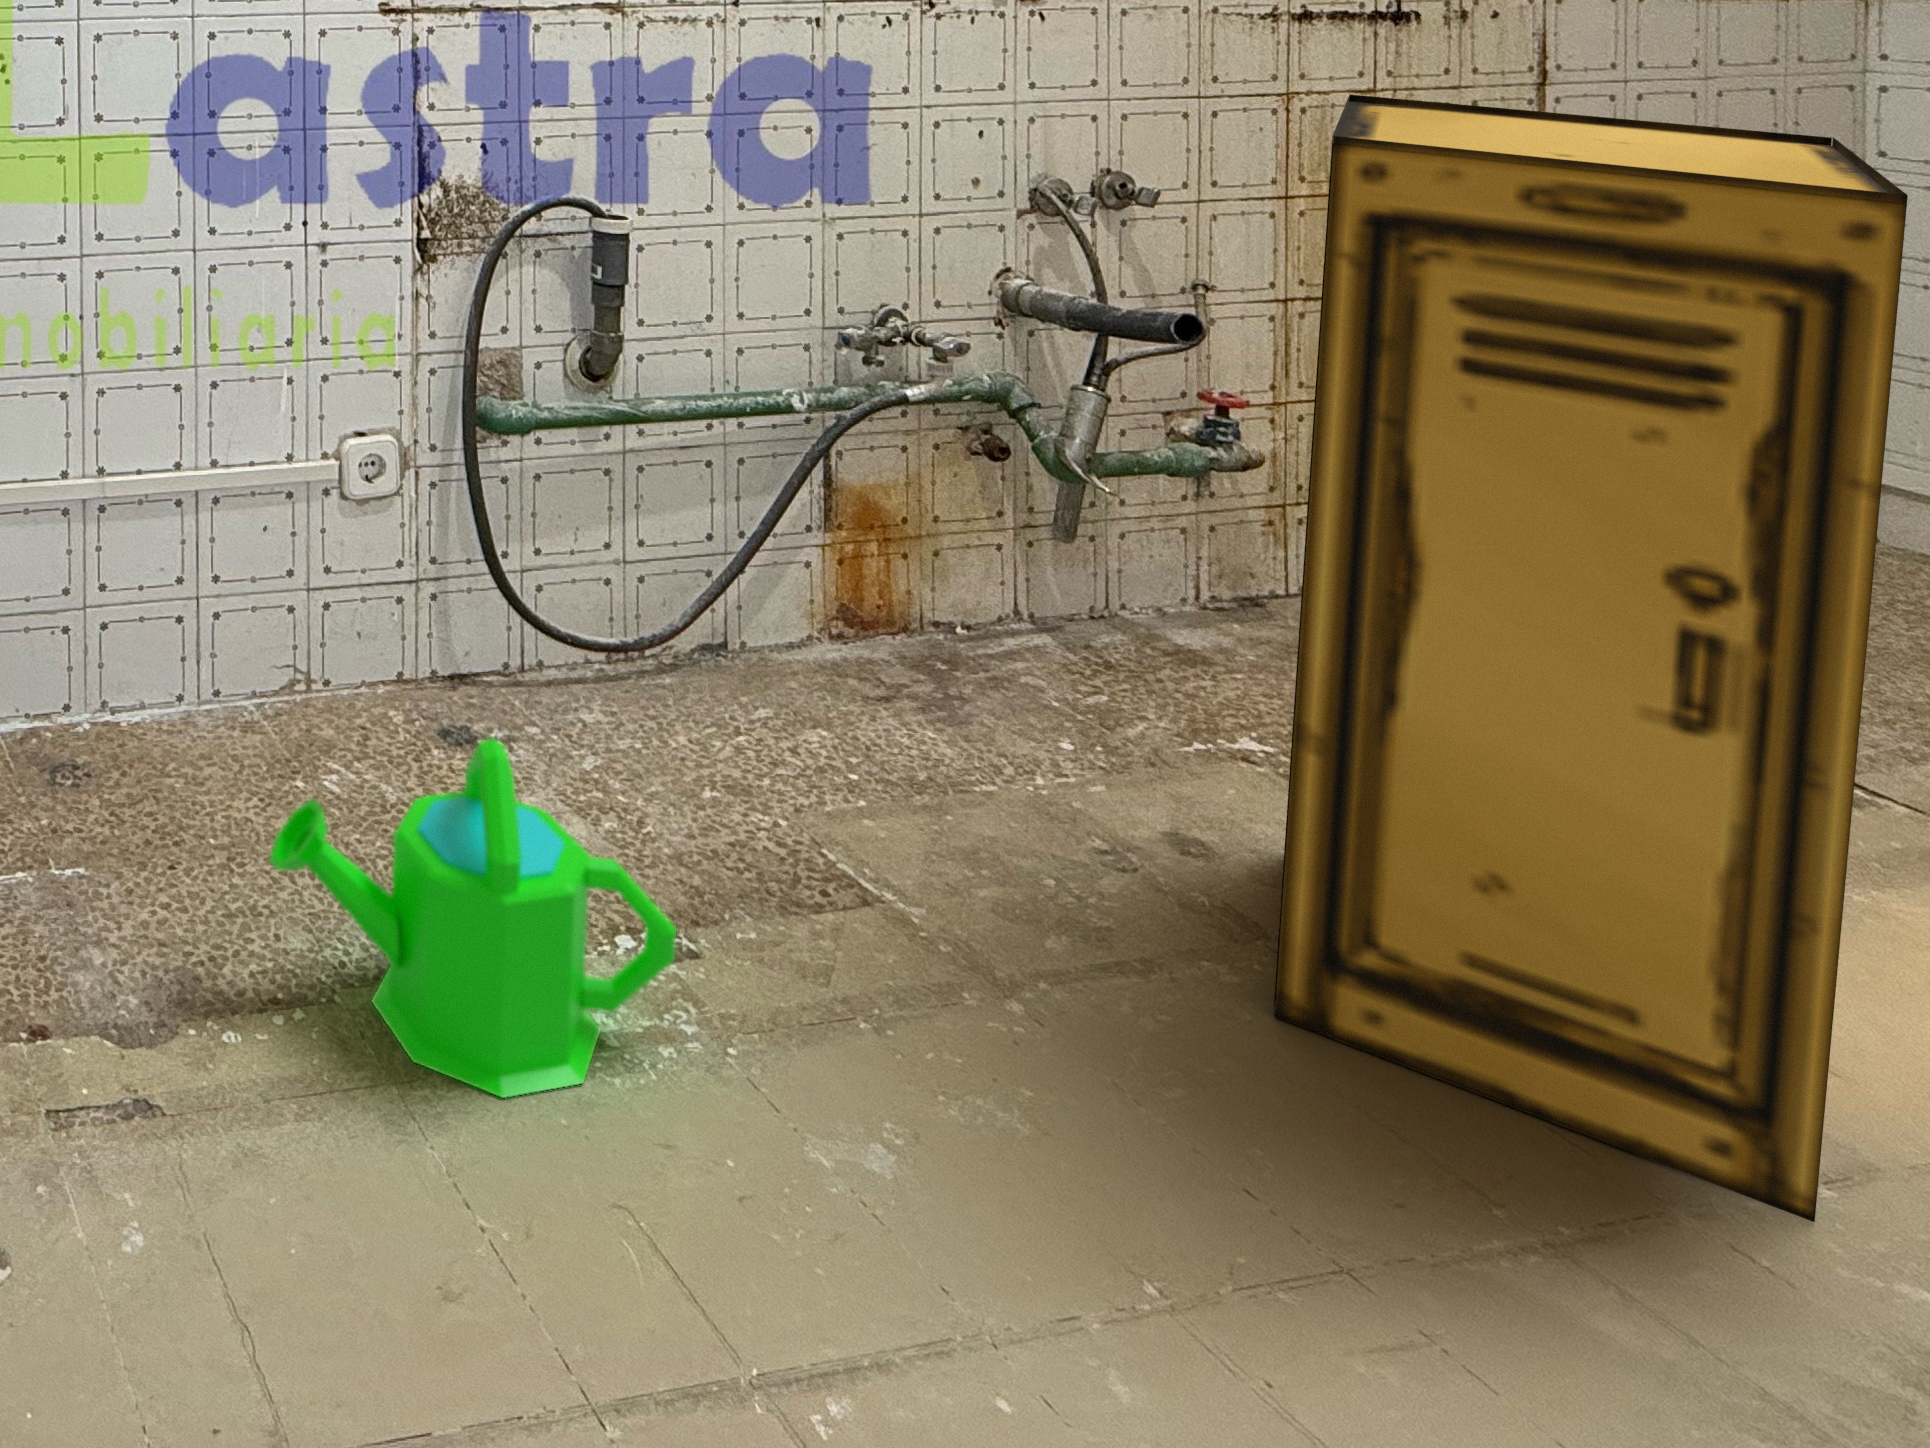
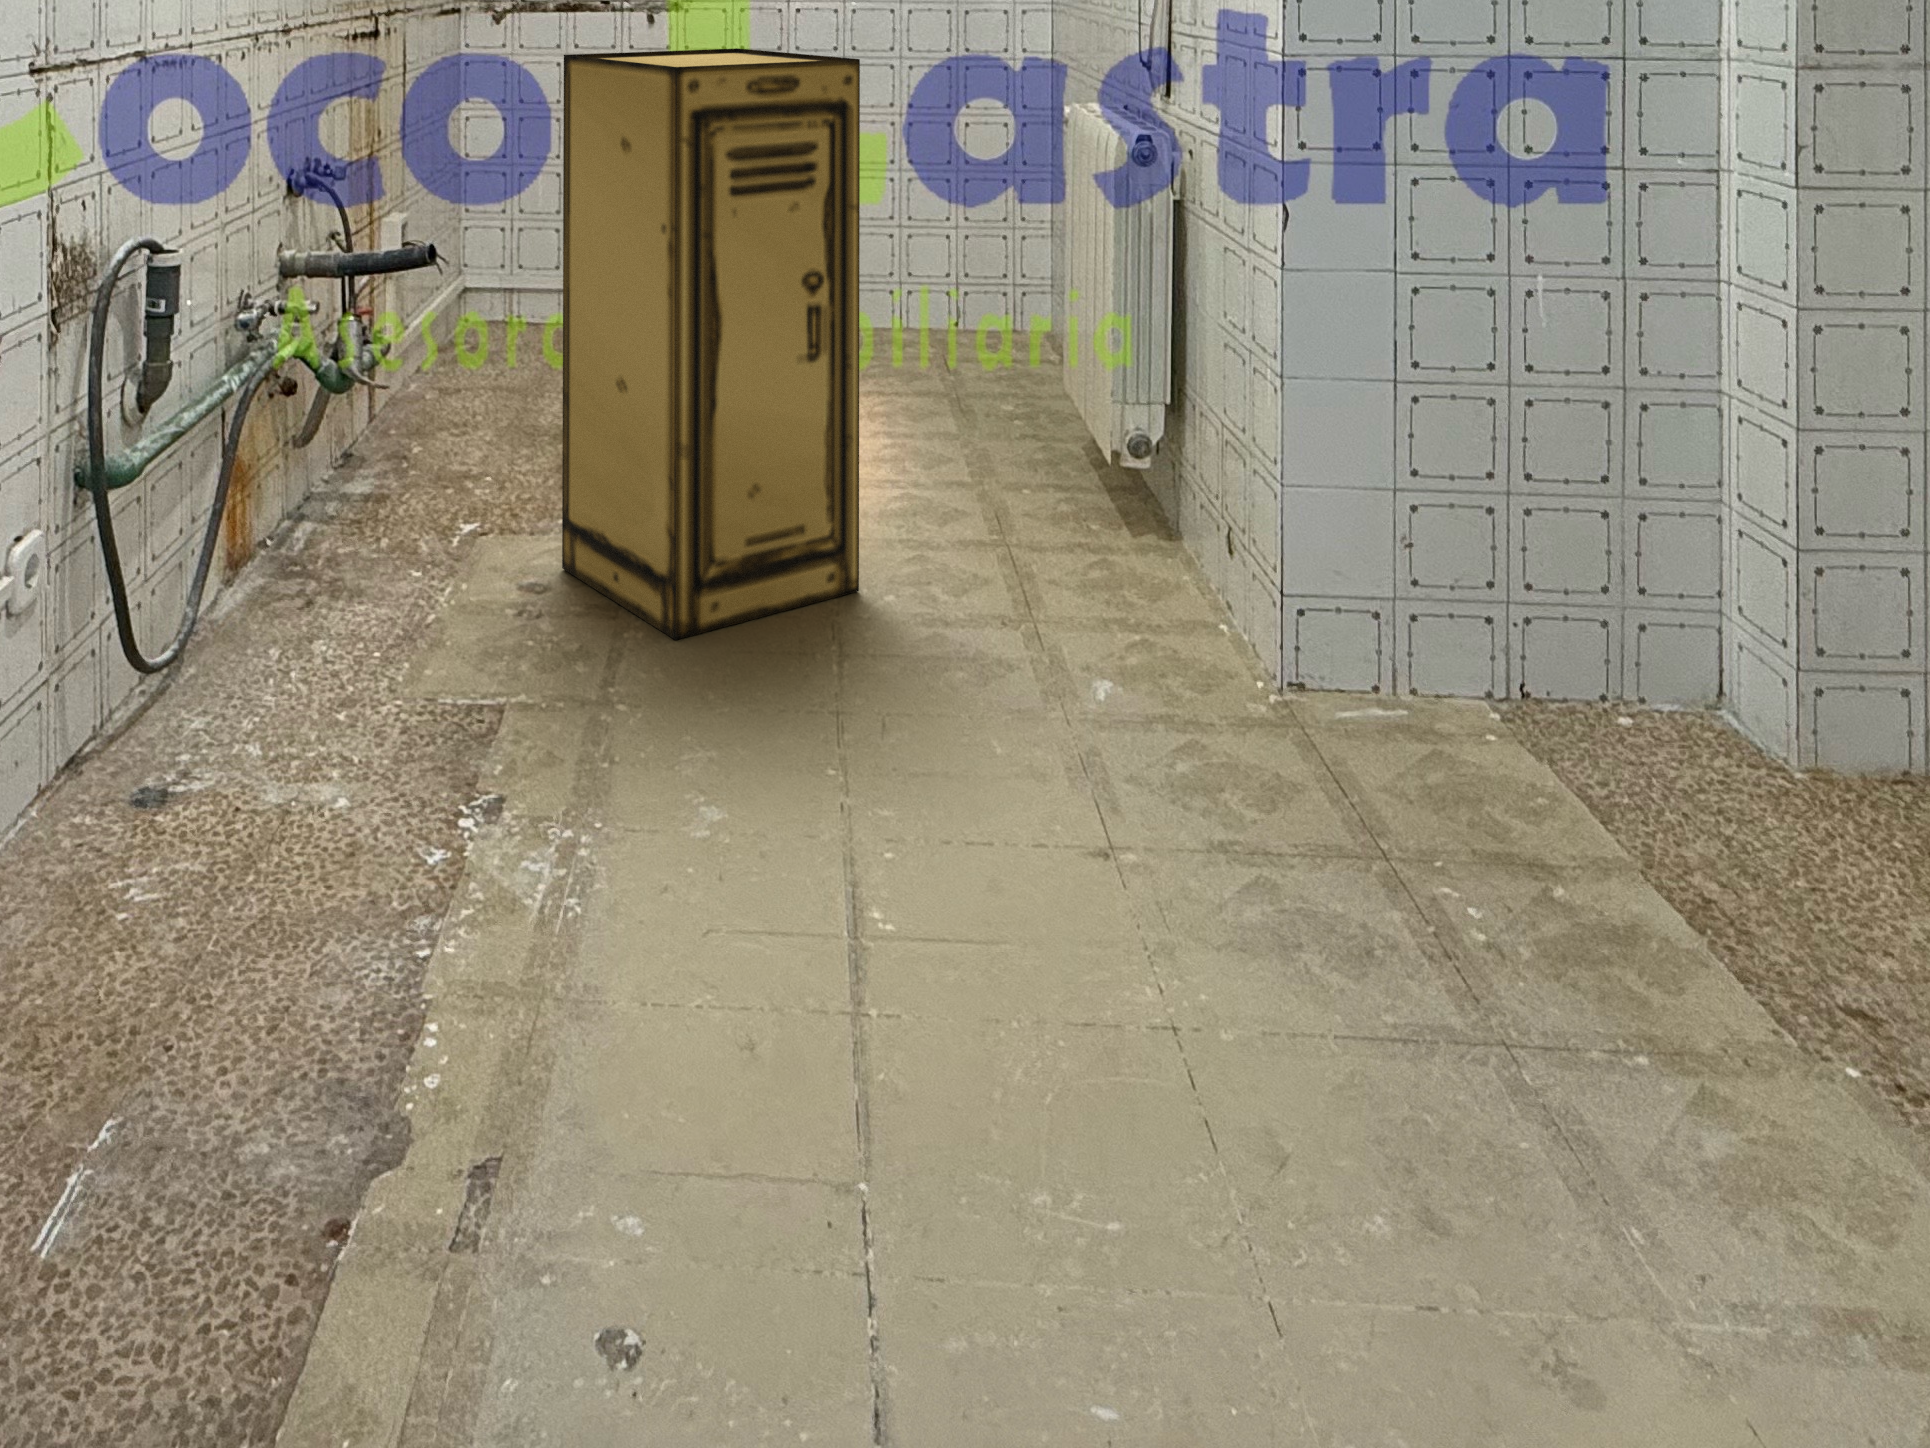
watering can: present [270,739,676,1097] -> none [365,671,592,984]

